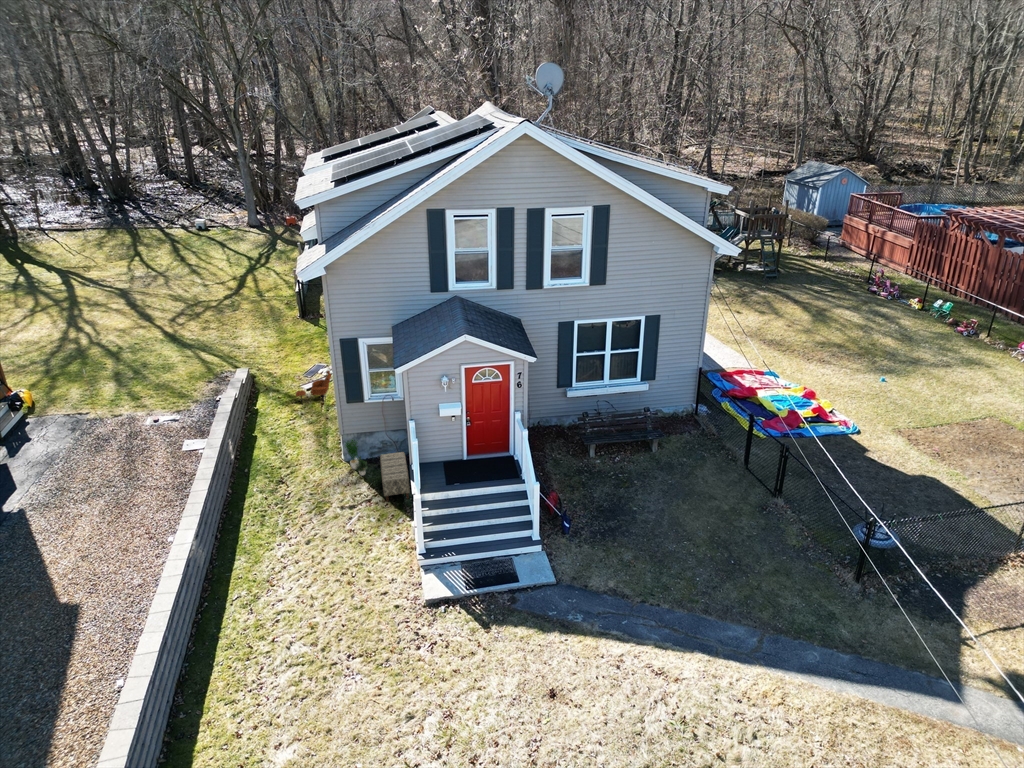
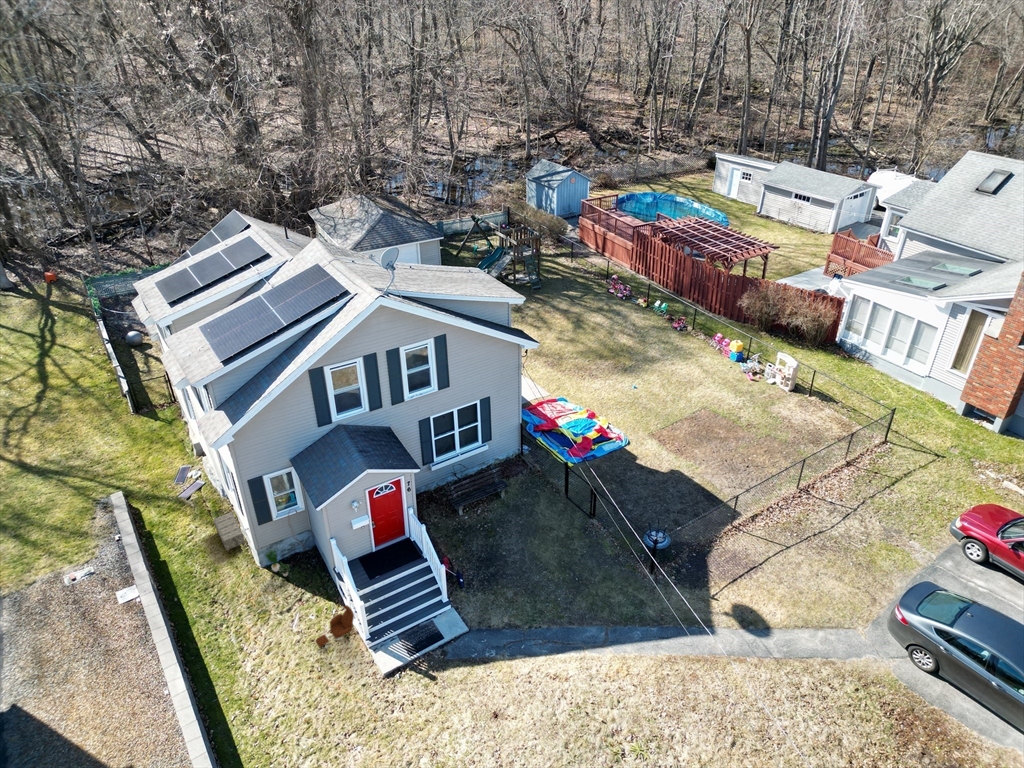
lounge chair: present [296,371,331,402] -> present [316,605,354,650]
bench: present [380,452,410,502] -> present [214,513,245,553]

